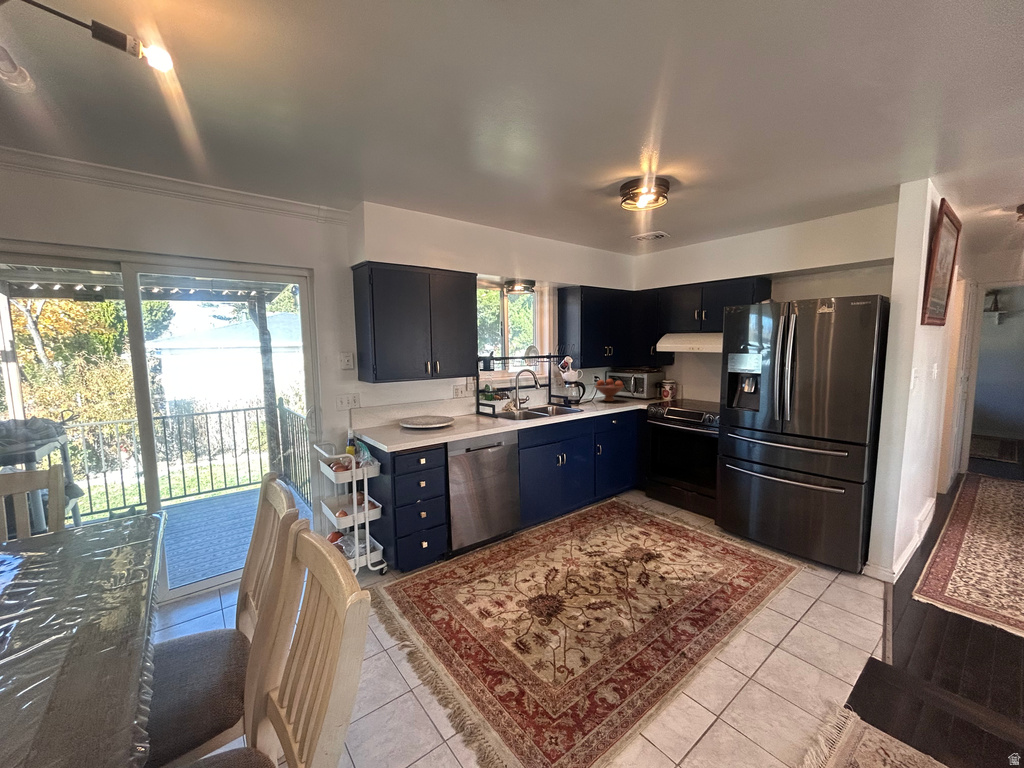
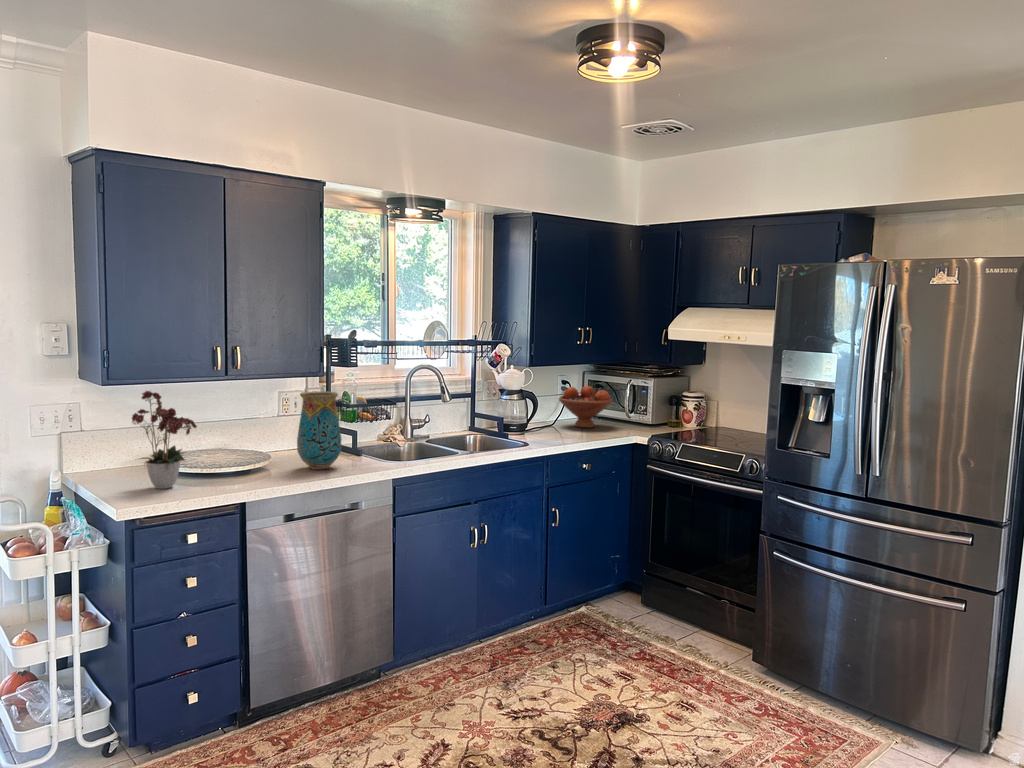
flower arrangement: none [387,383,425,436] -> present [132,391,197,489]
vase: none [468,384,490,426] -> present [297,391,341,470]

